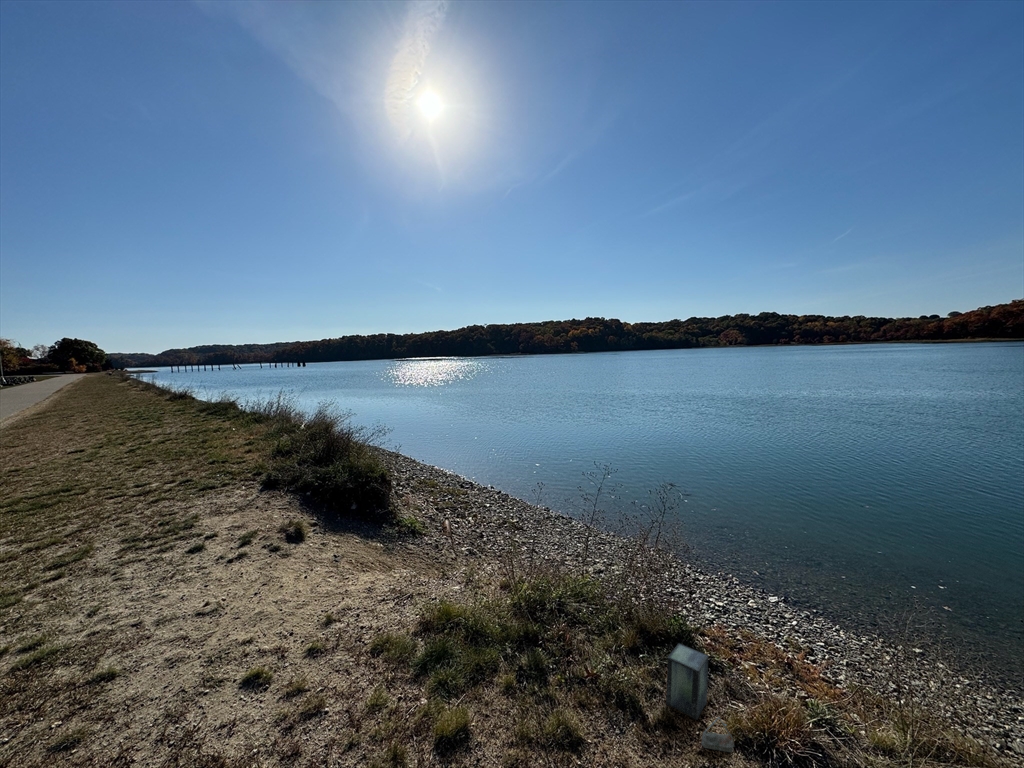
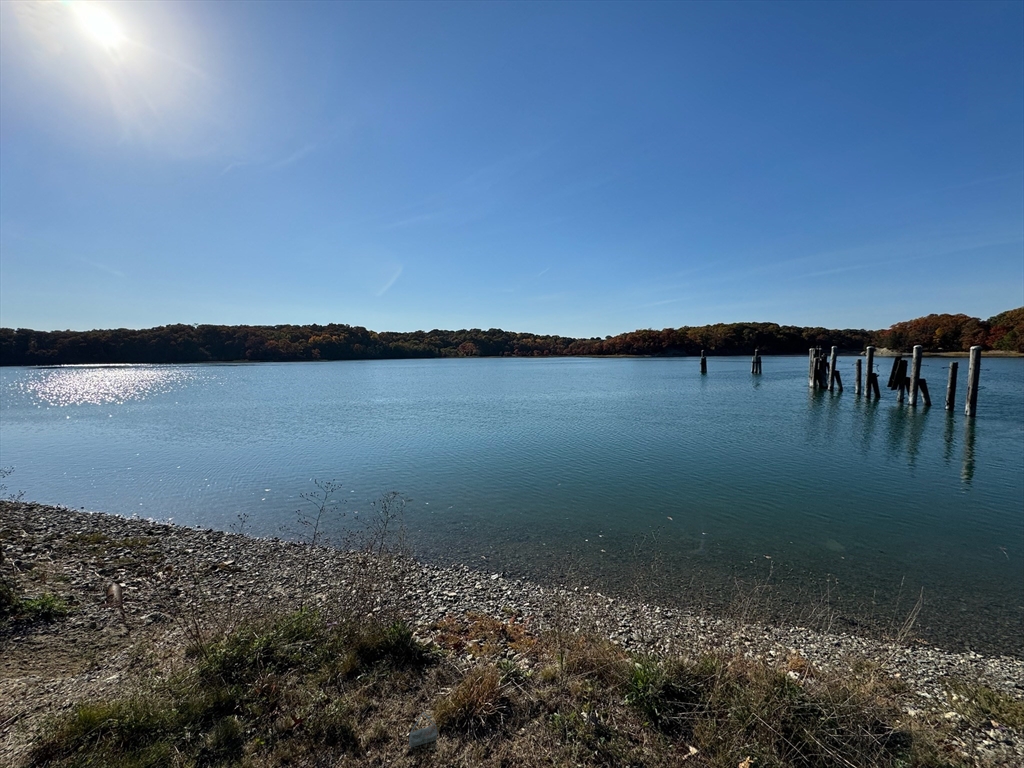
storage box: present [666,644,708,720] -> none [378,653,419,723]

